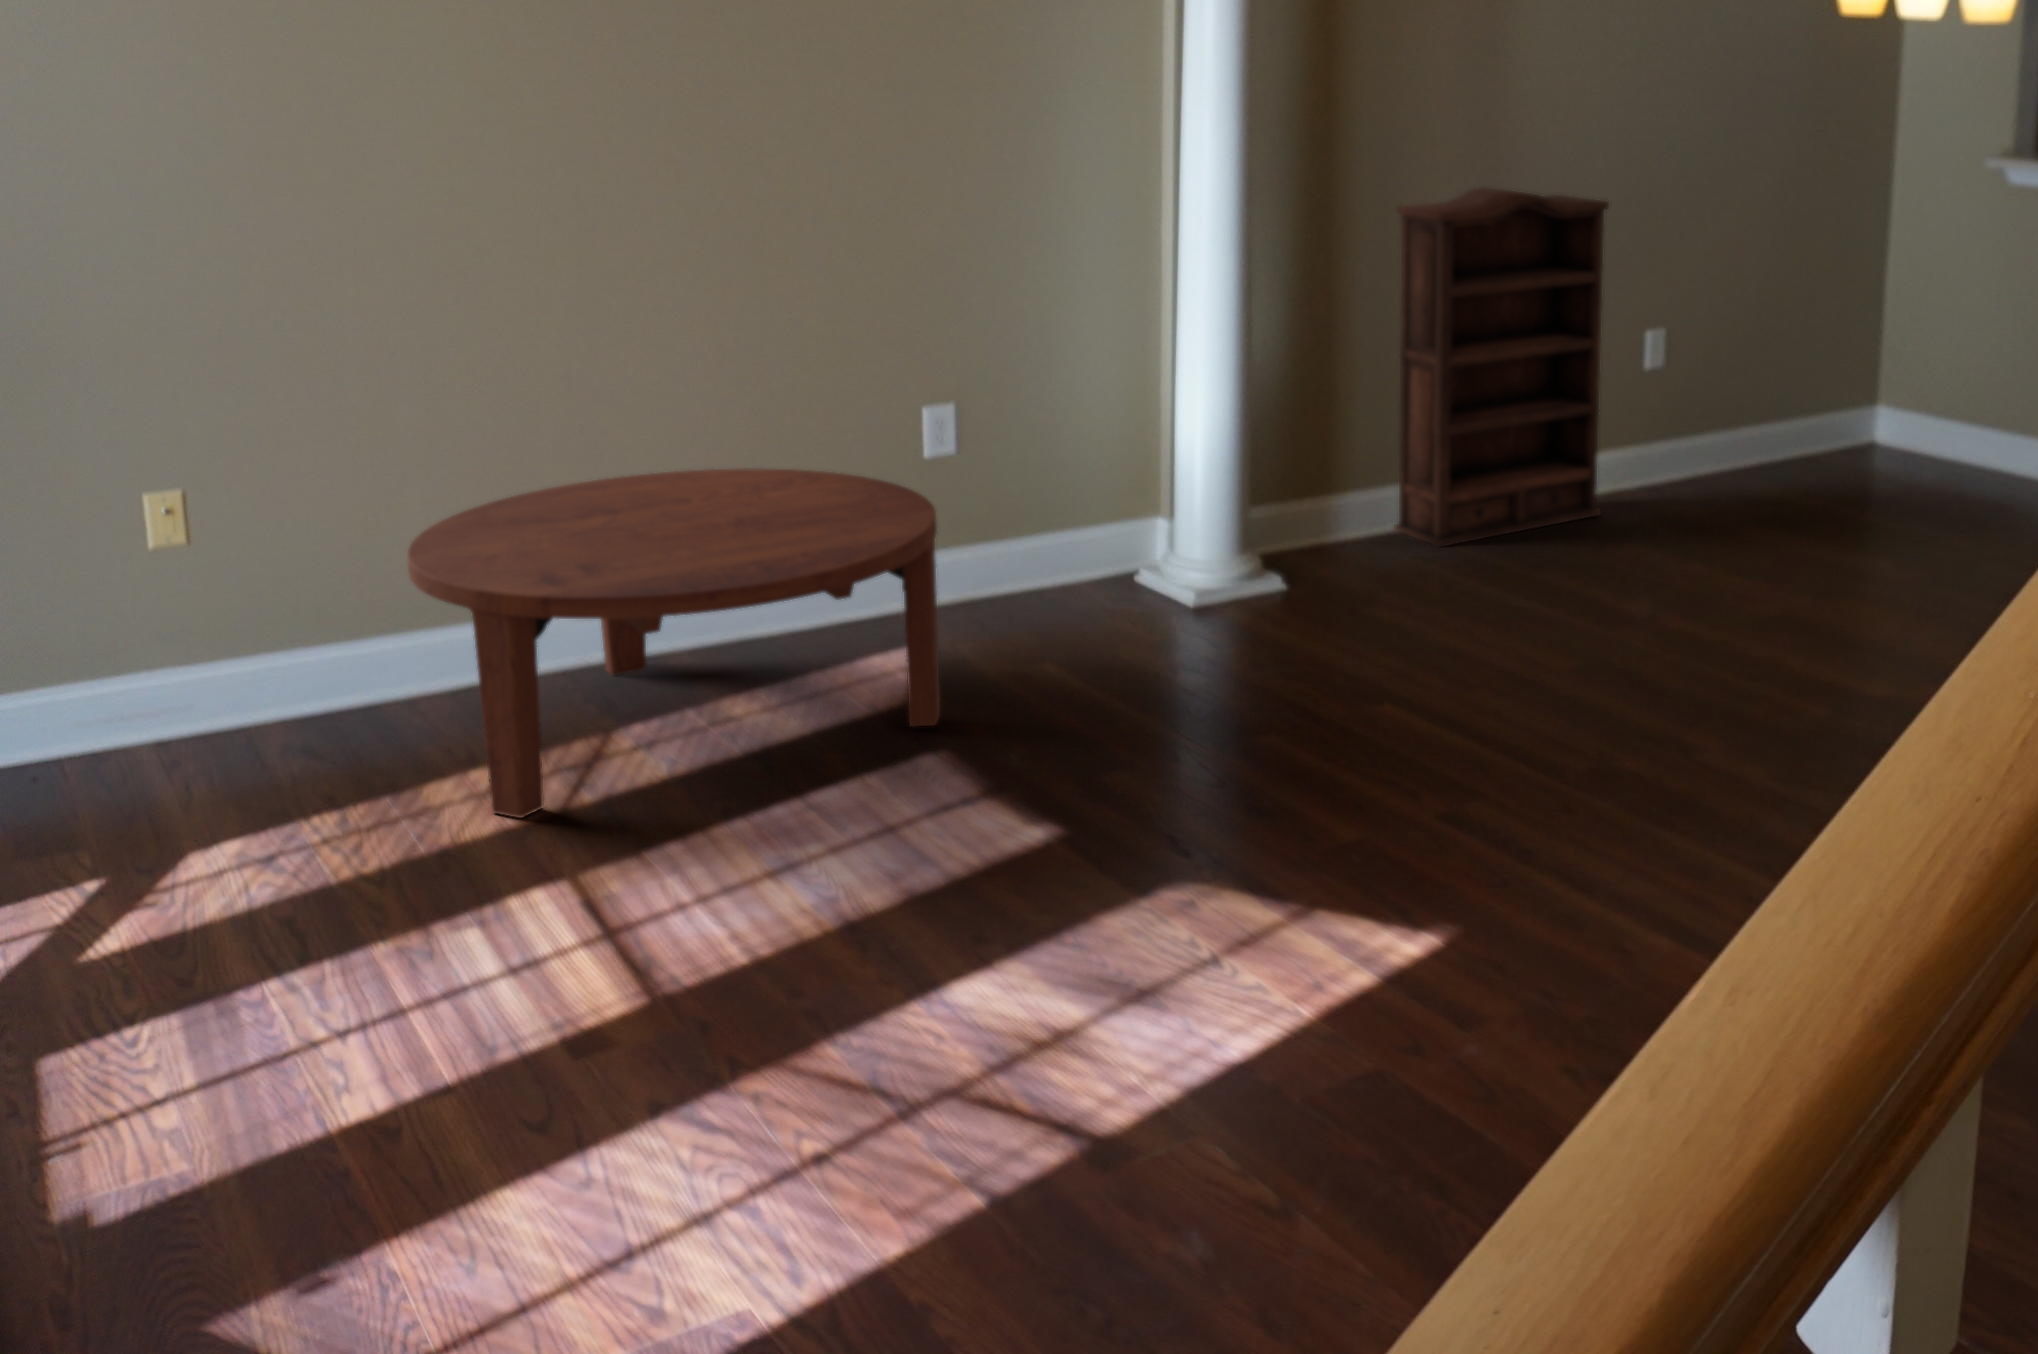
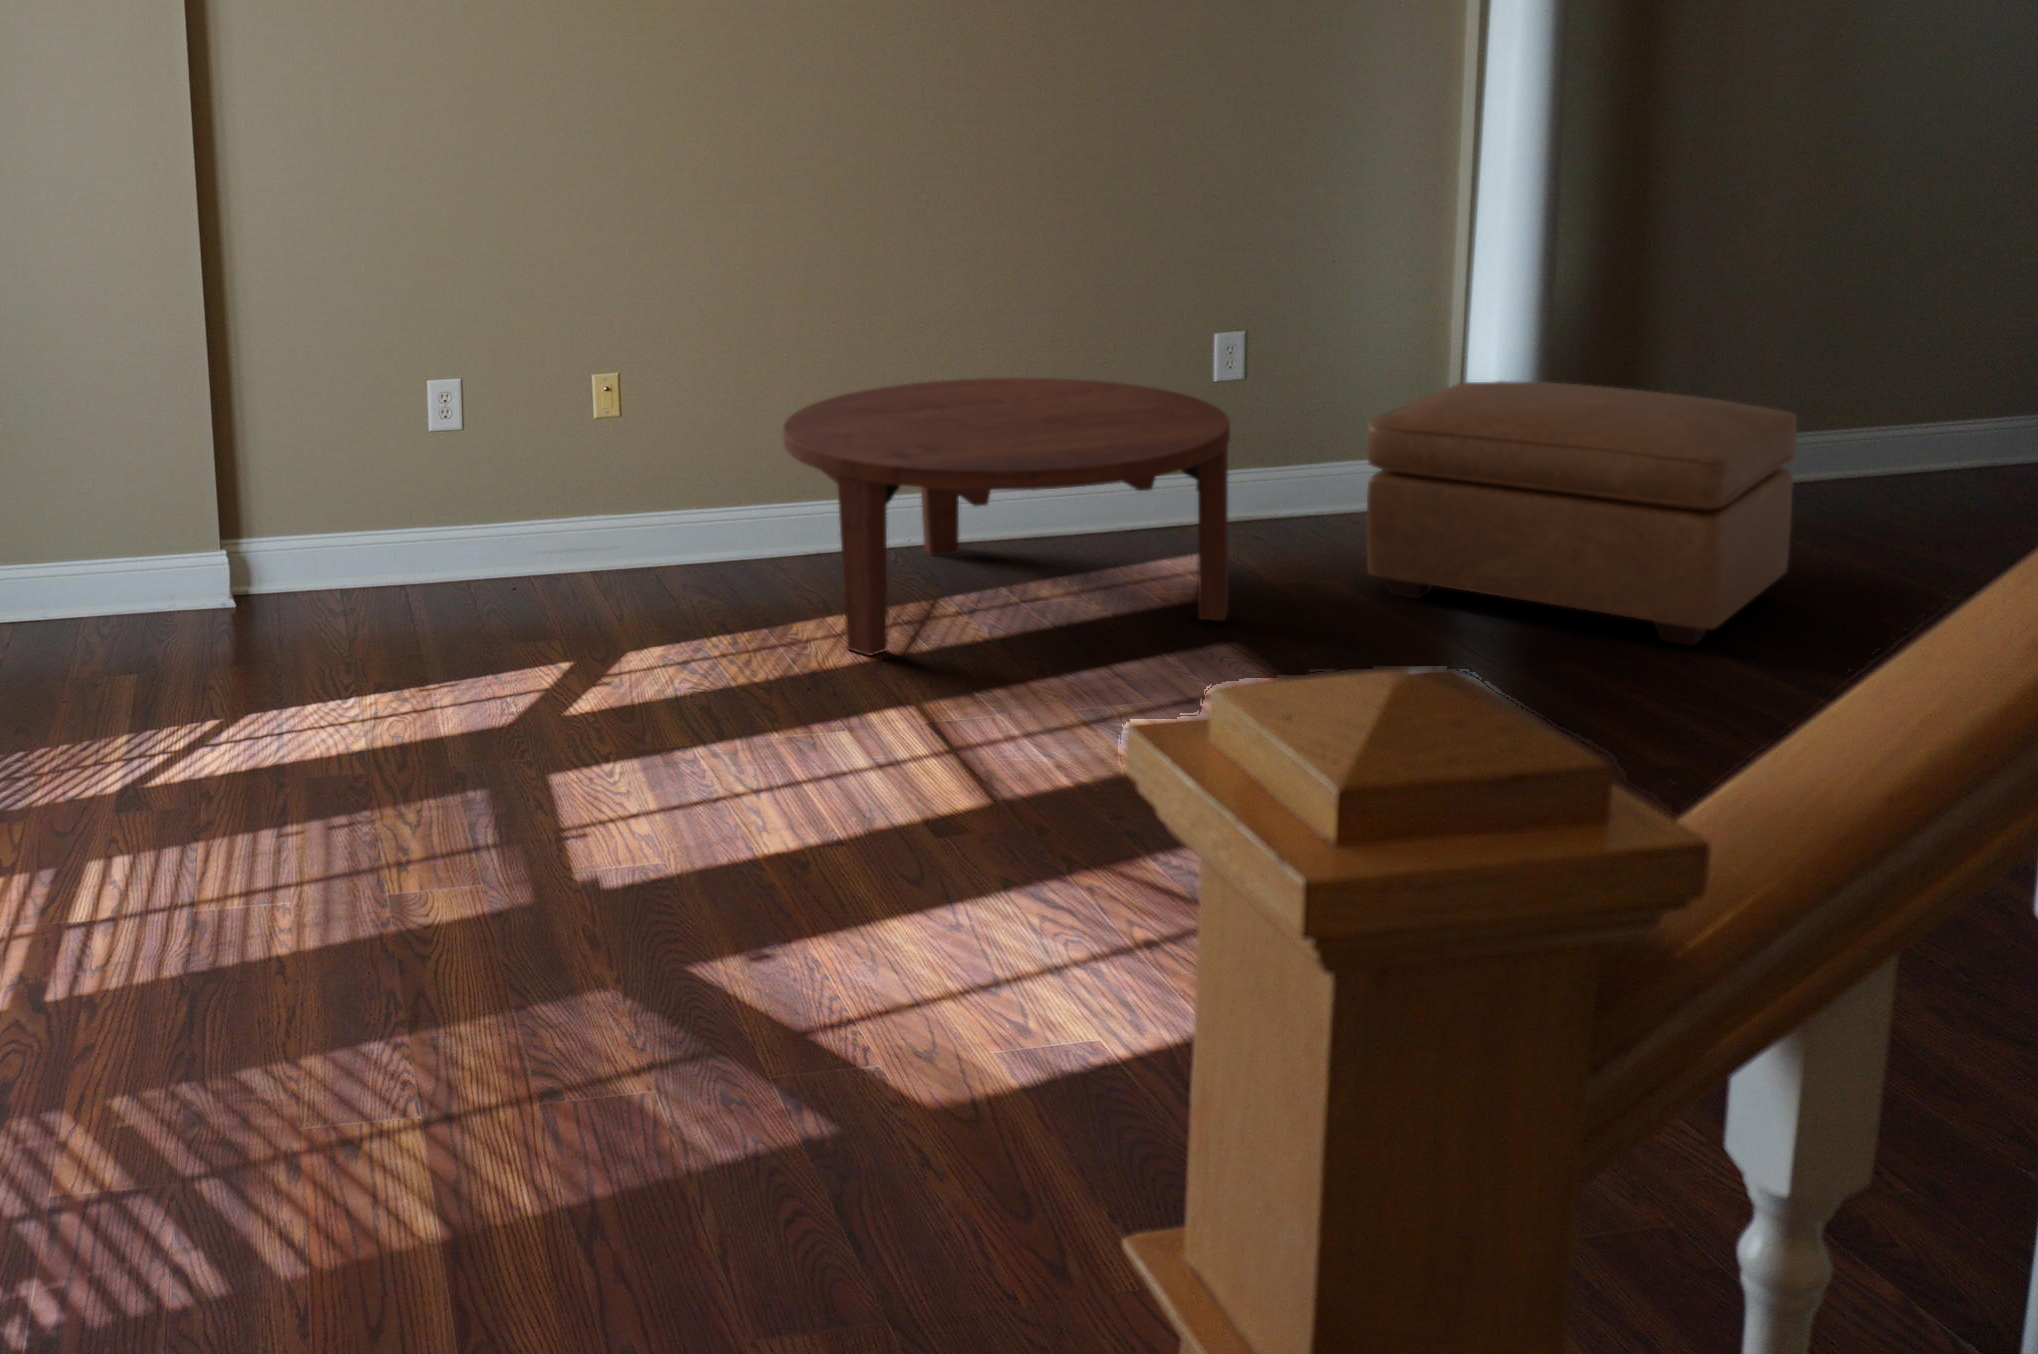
bookshelf: present [1394,188,1609,547] -> none [1717,106,2016,504]
ottoman: none [1077,453,1451,704] -> present [1366,381,1797,646]

